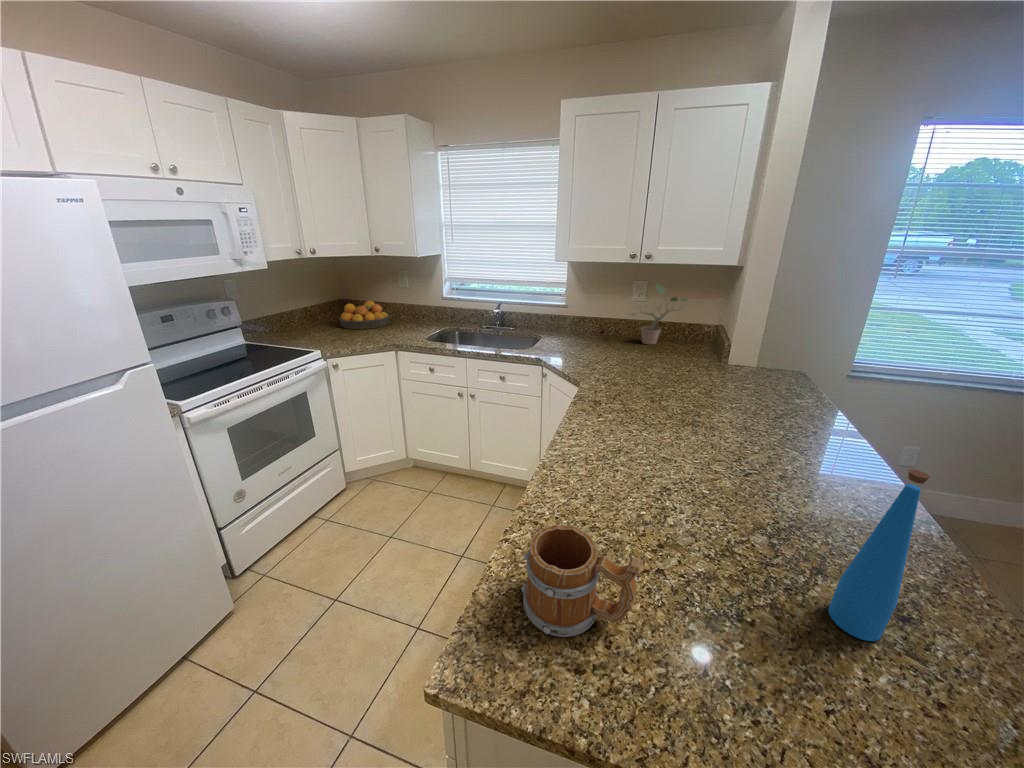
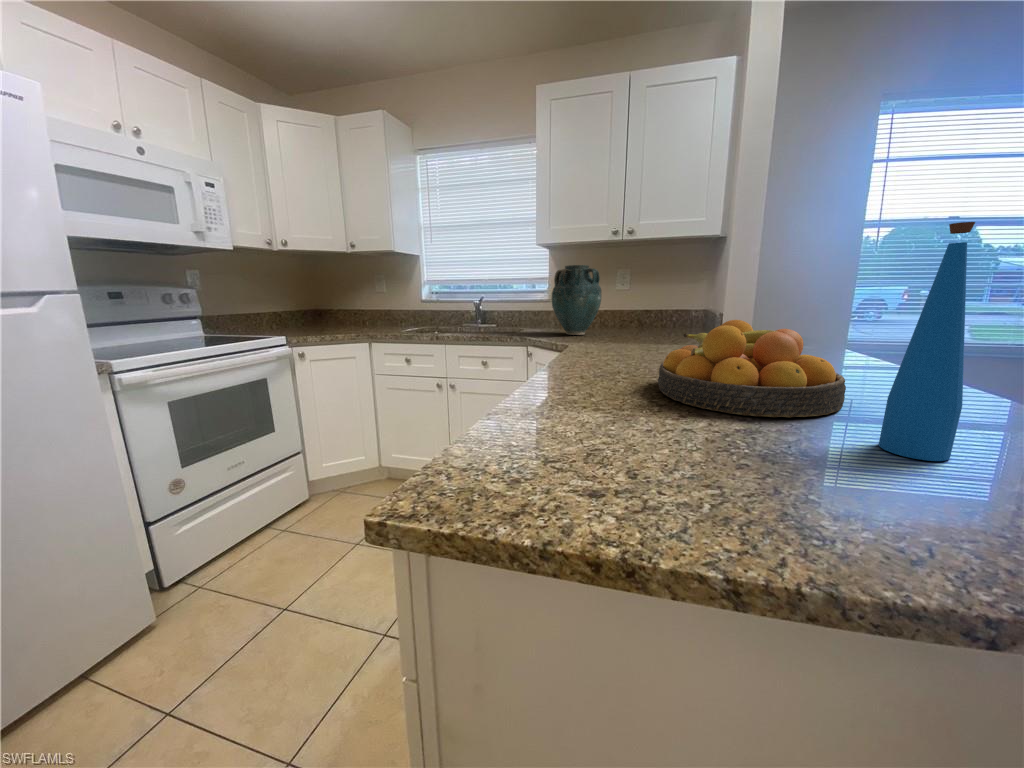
potted plant: present [630,284,688,344] -> none [615,267,676,330]
vase: none [567,288,616,356] -> present [552,265,601,335]
fruit bowl: present [340,301,390,329] -> present [658,320,846,417]
mug: present [522,525,643,637] -> none [501,353,649,470]

